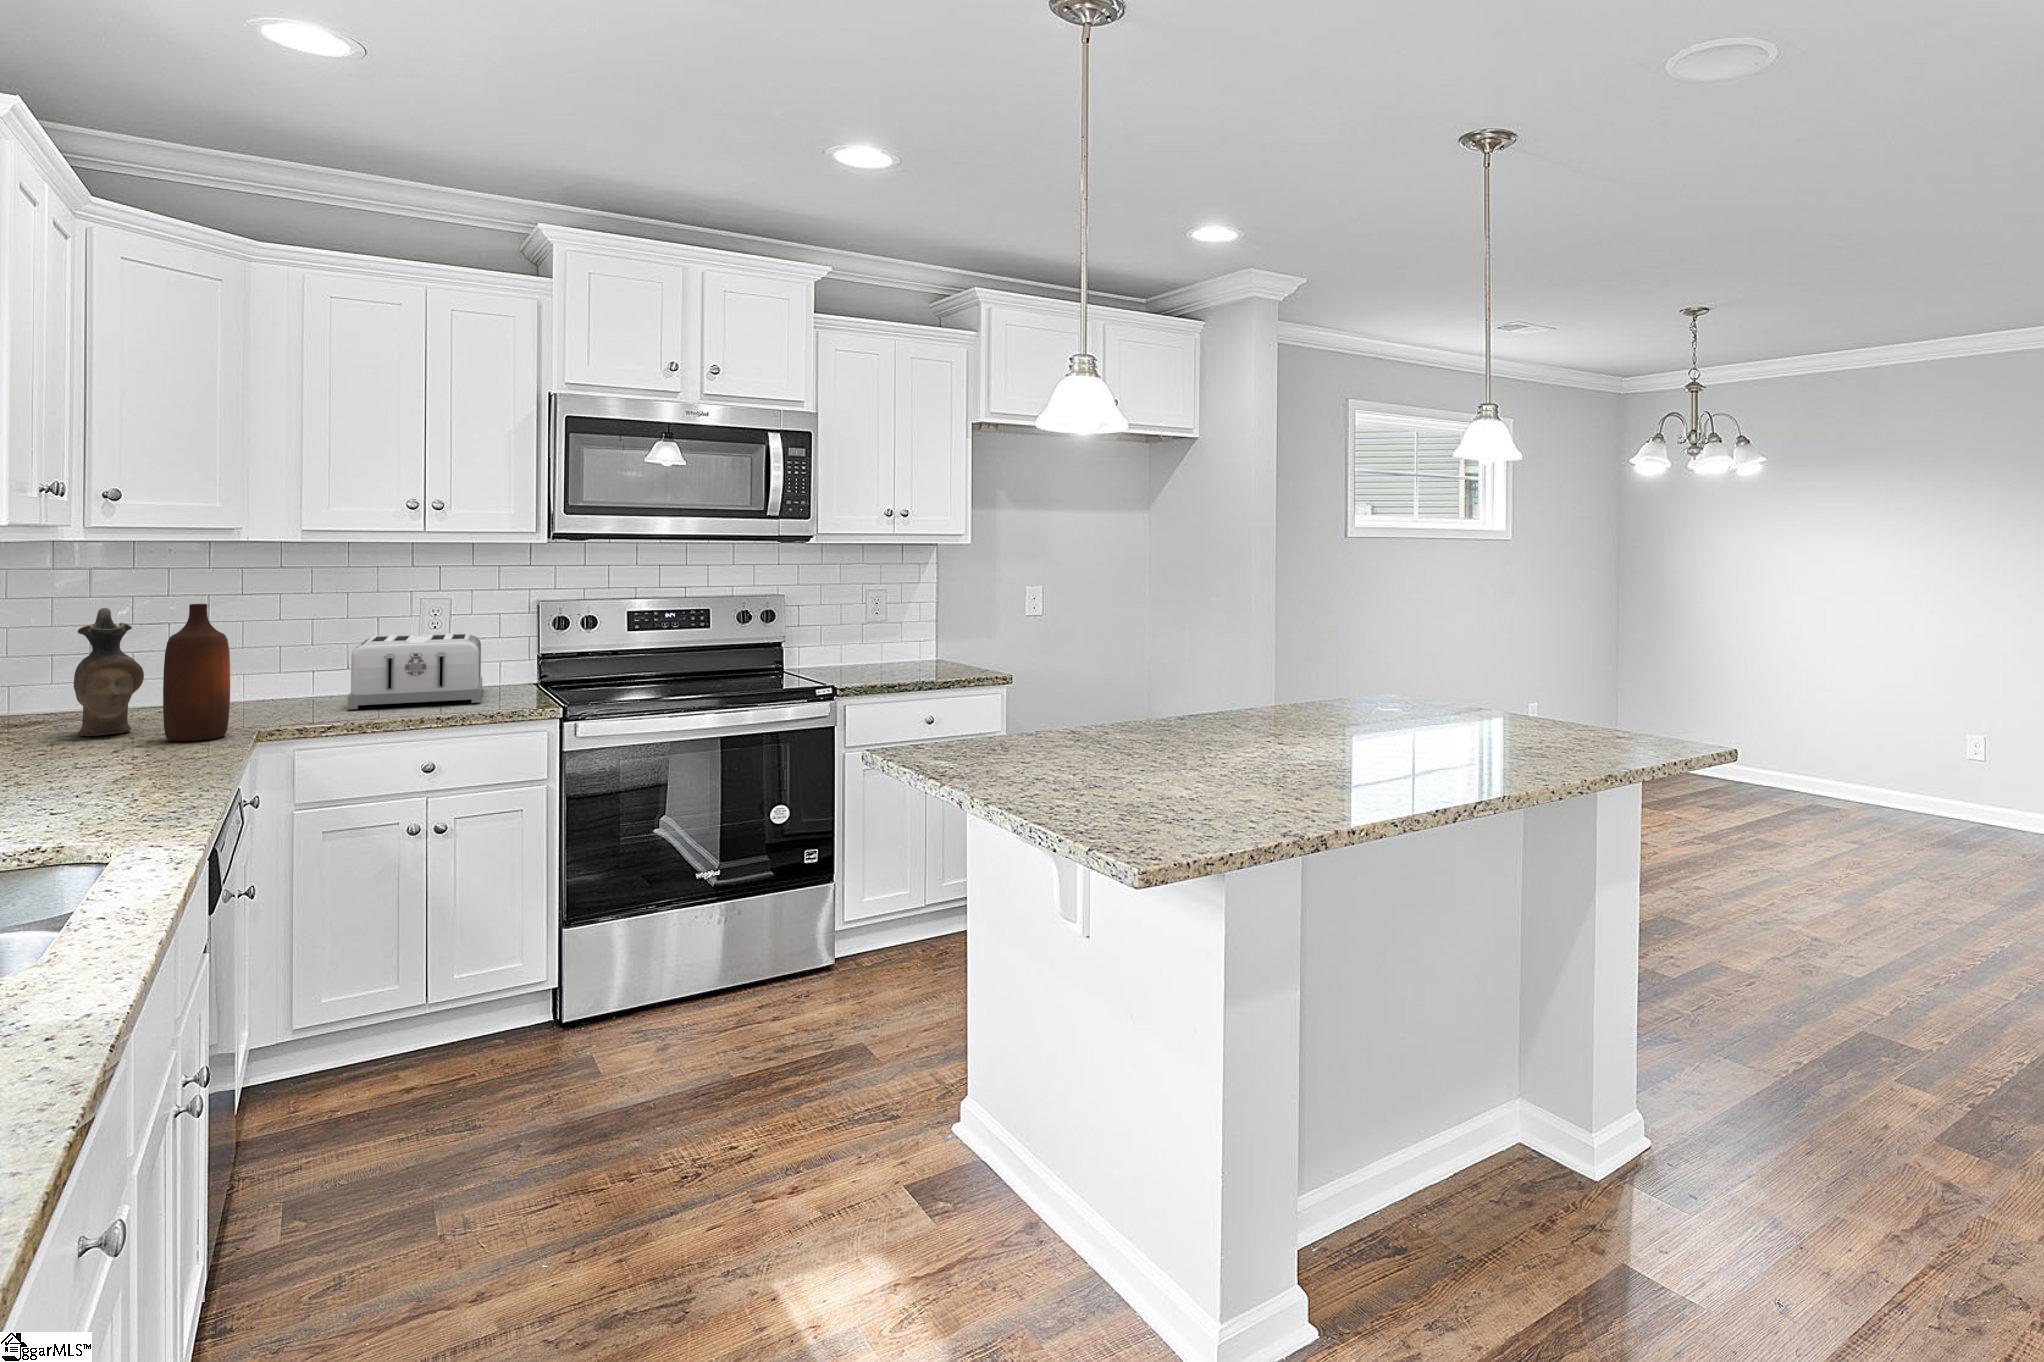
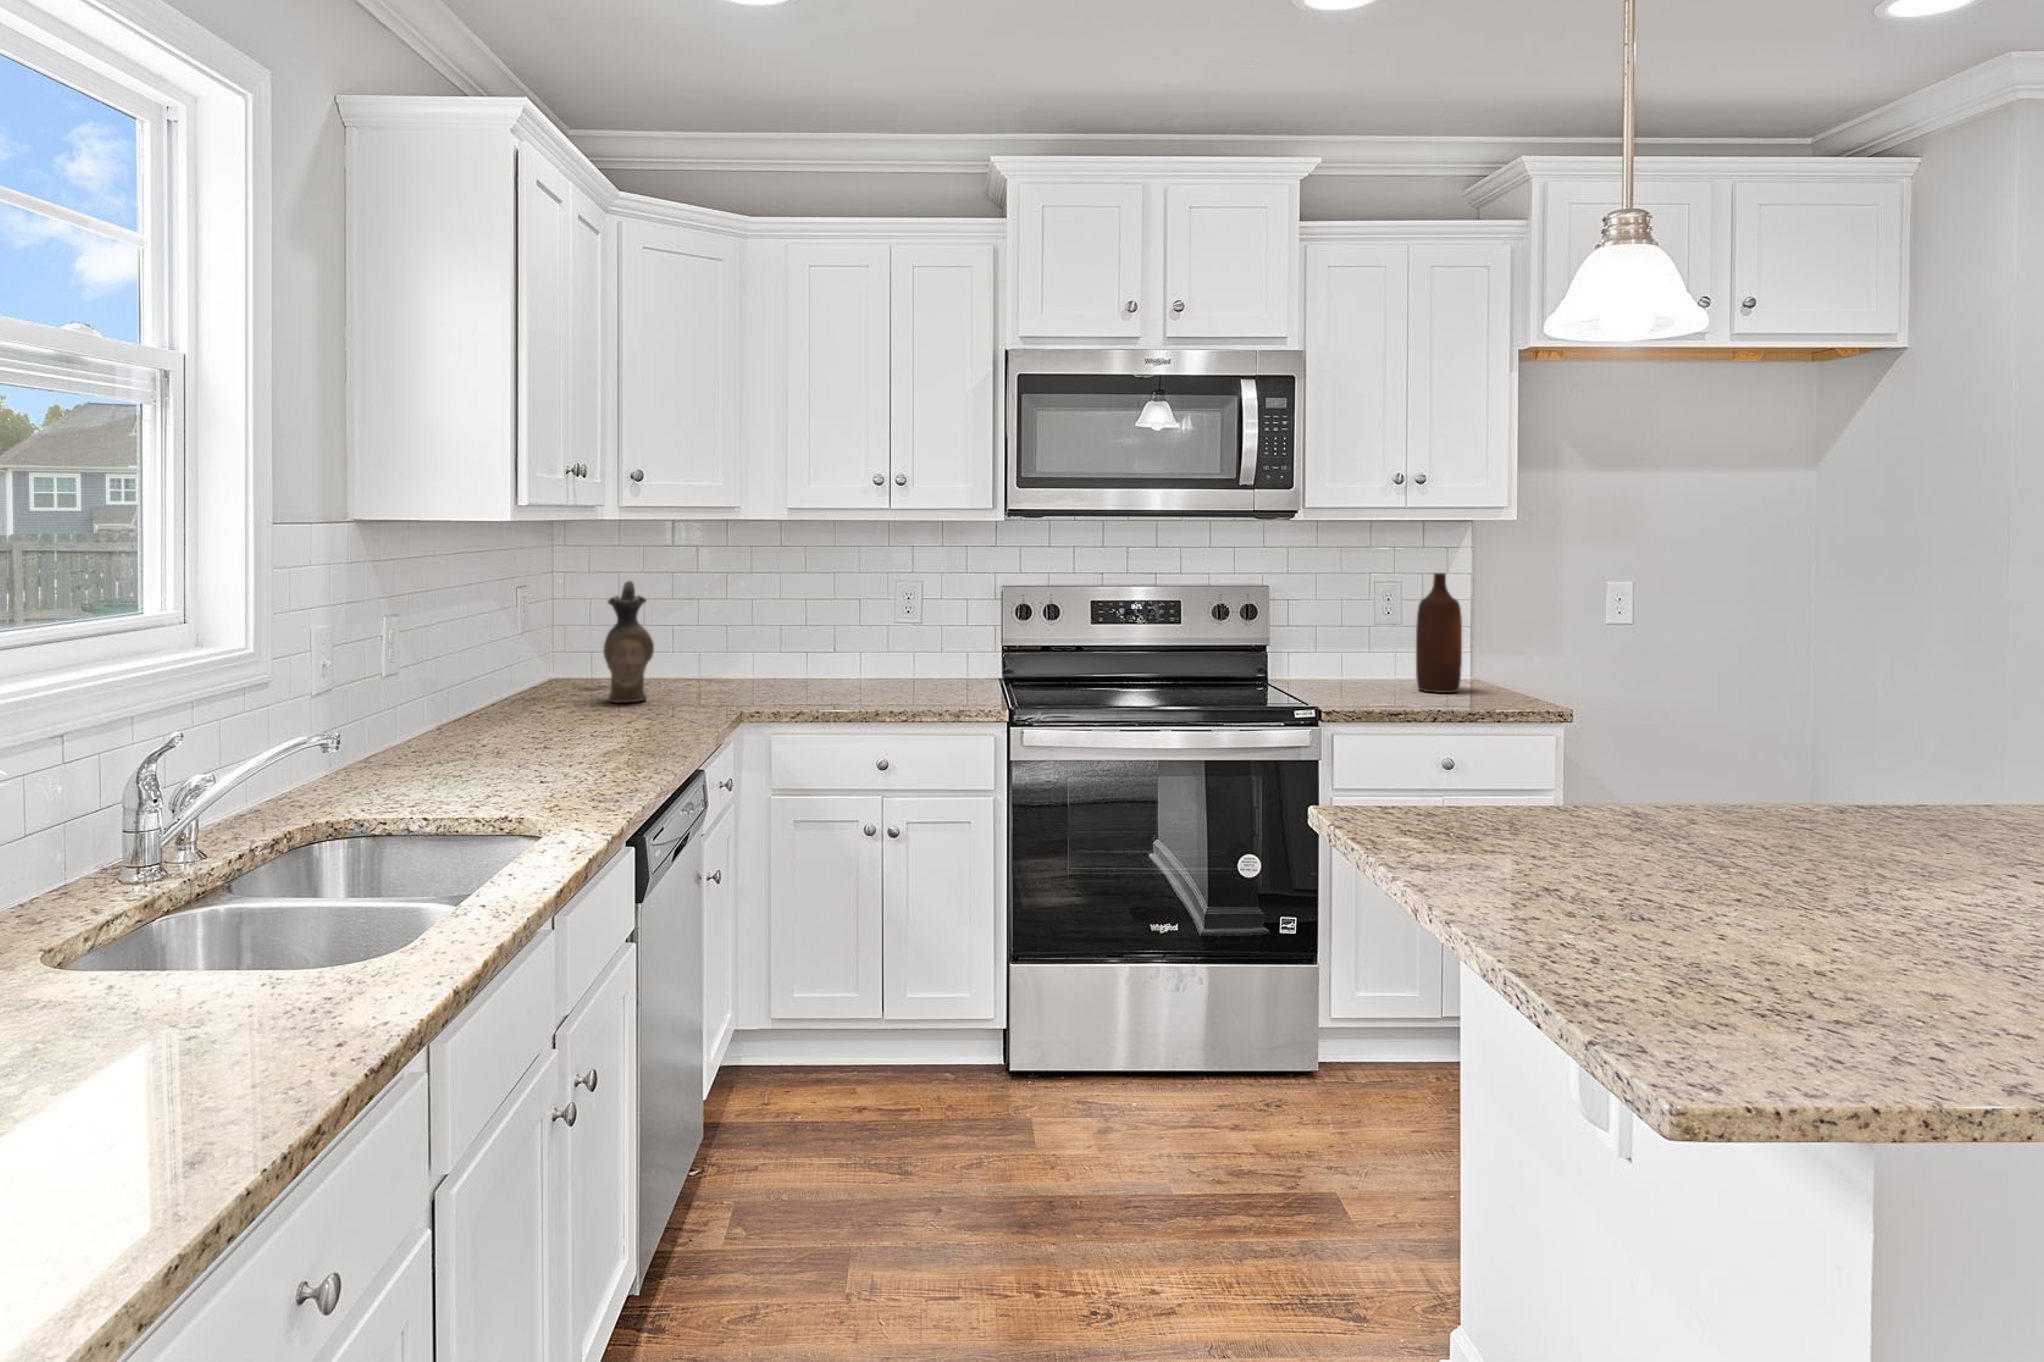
bottle: present [163,604,230,741] -> present [1416,573,1462,693]
toaster: present [348,633,482,709] -> none [821,618,949,695]

